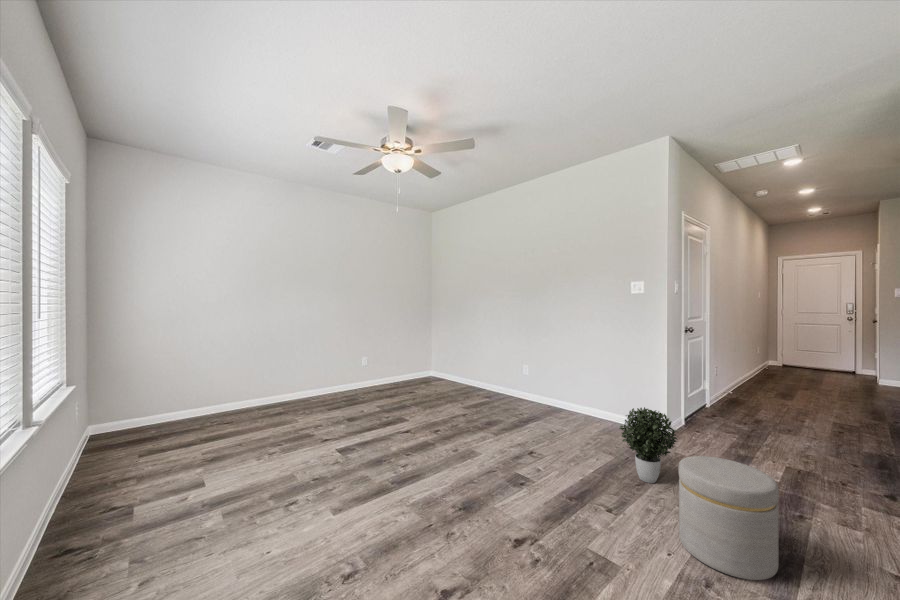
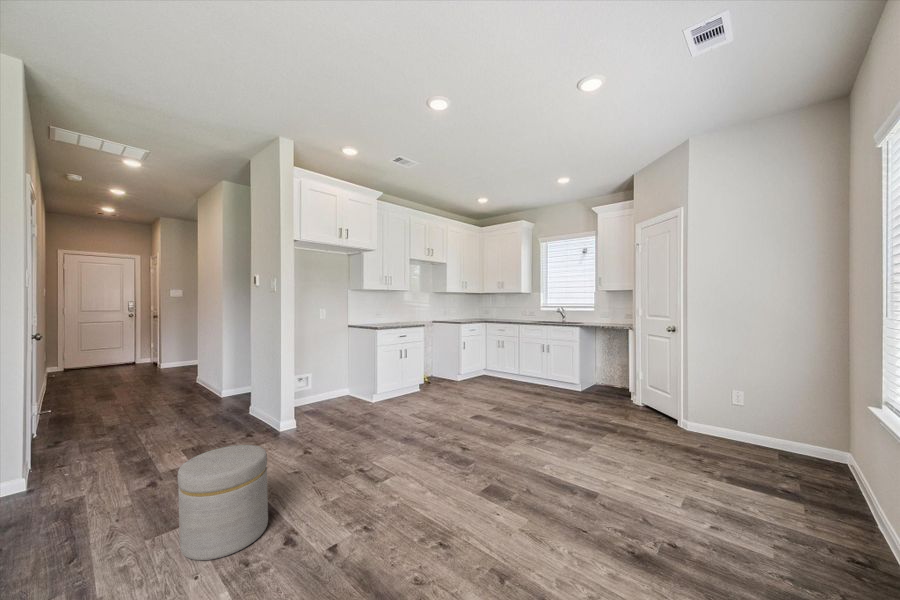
potted plant: present [619,407,677,483] -> none [25,444,121,551]

